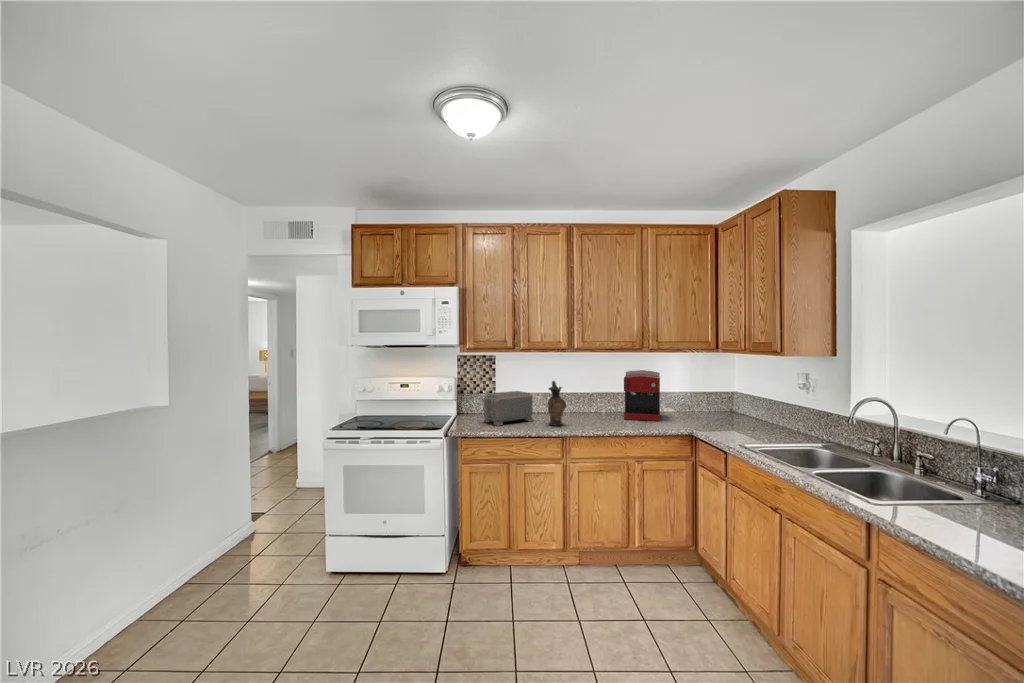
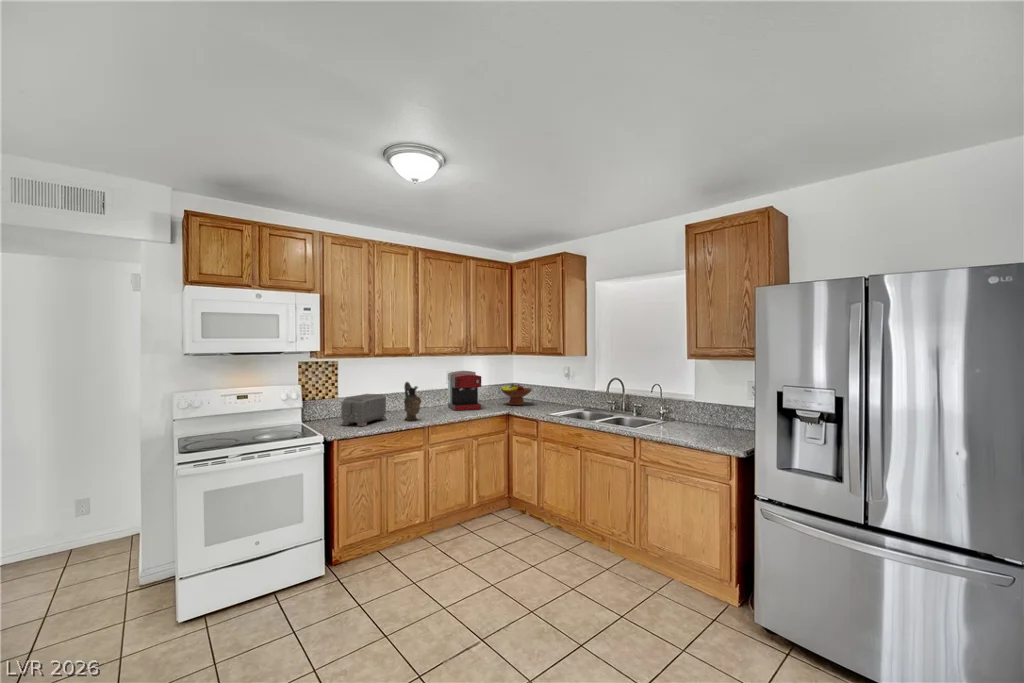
fruit bowl: none [698,391,747,421] -> present [501,384,532,405]

